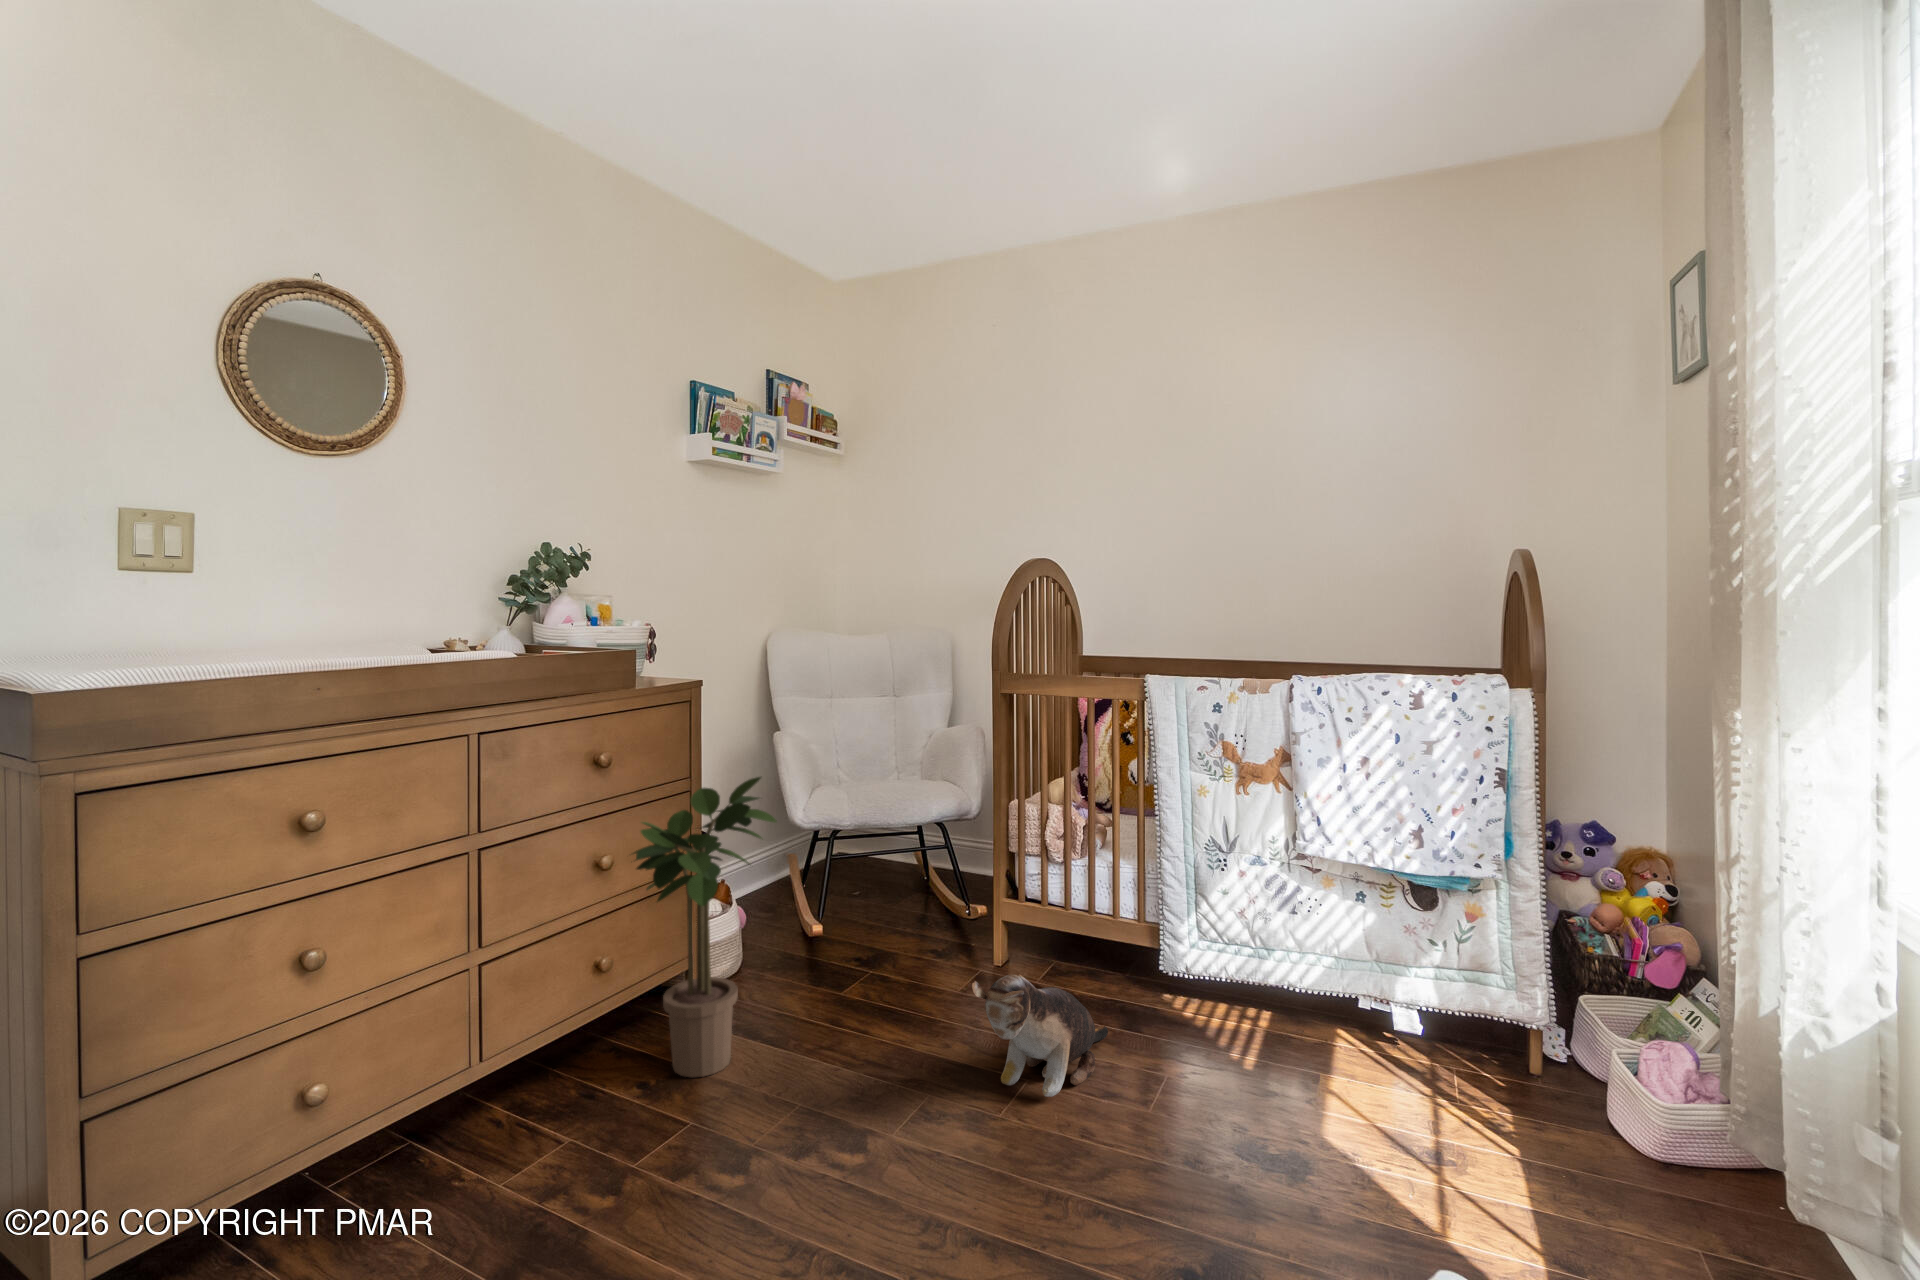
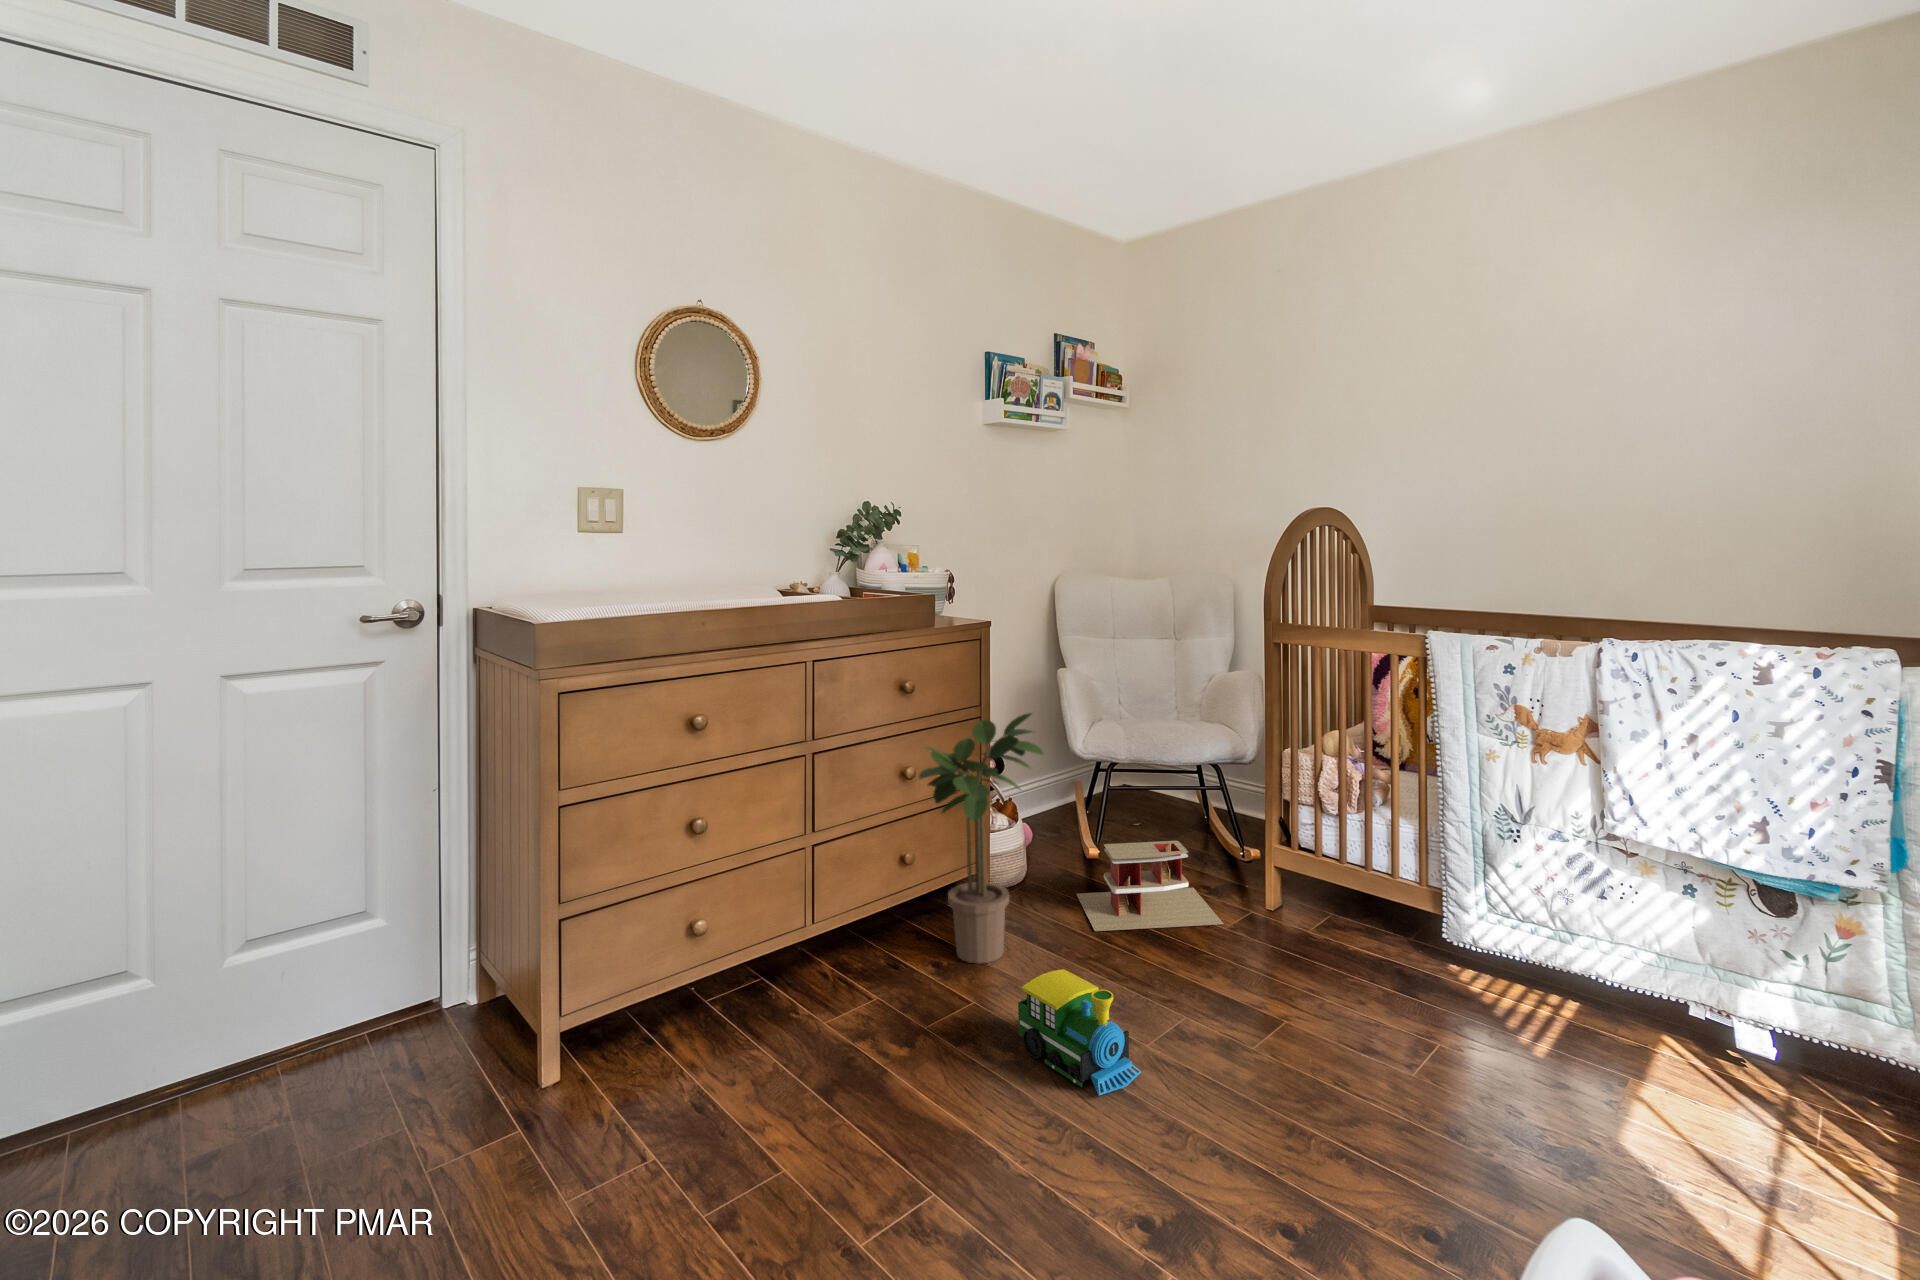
toy house: none [797,905,958,1016] -> present [1077,841,1224,931]
plush toy: present [972,974,1108,1097] -> none [1206,918,1367,1038]
toy train: none [773,1065,920,1207] -> present [1018,969,1141,1095]

